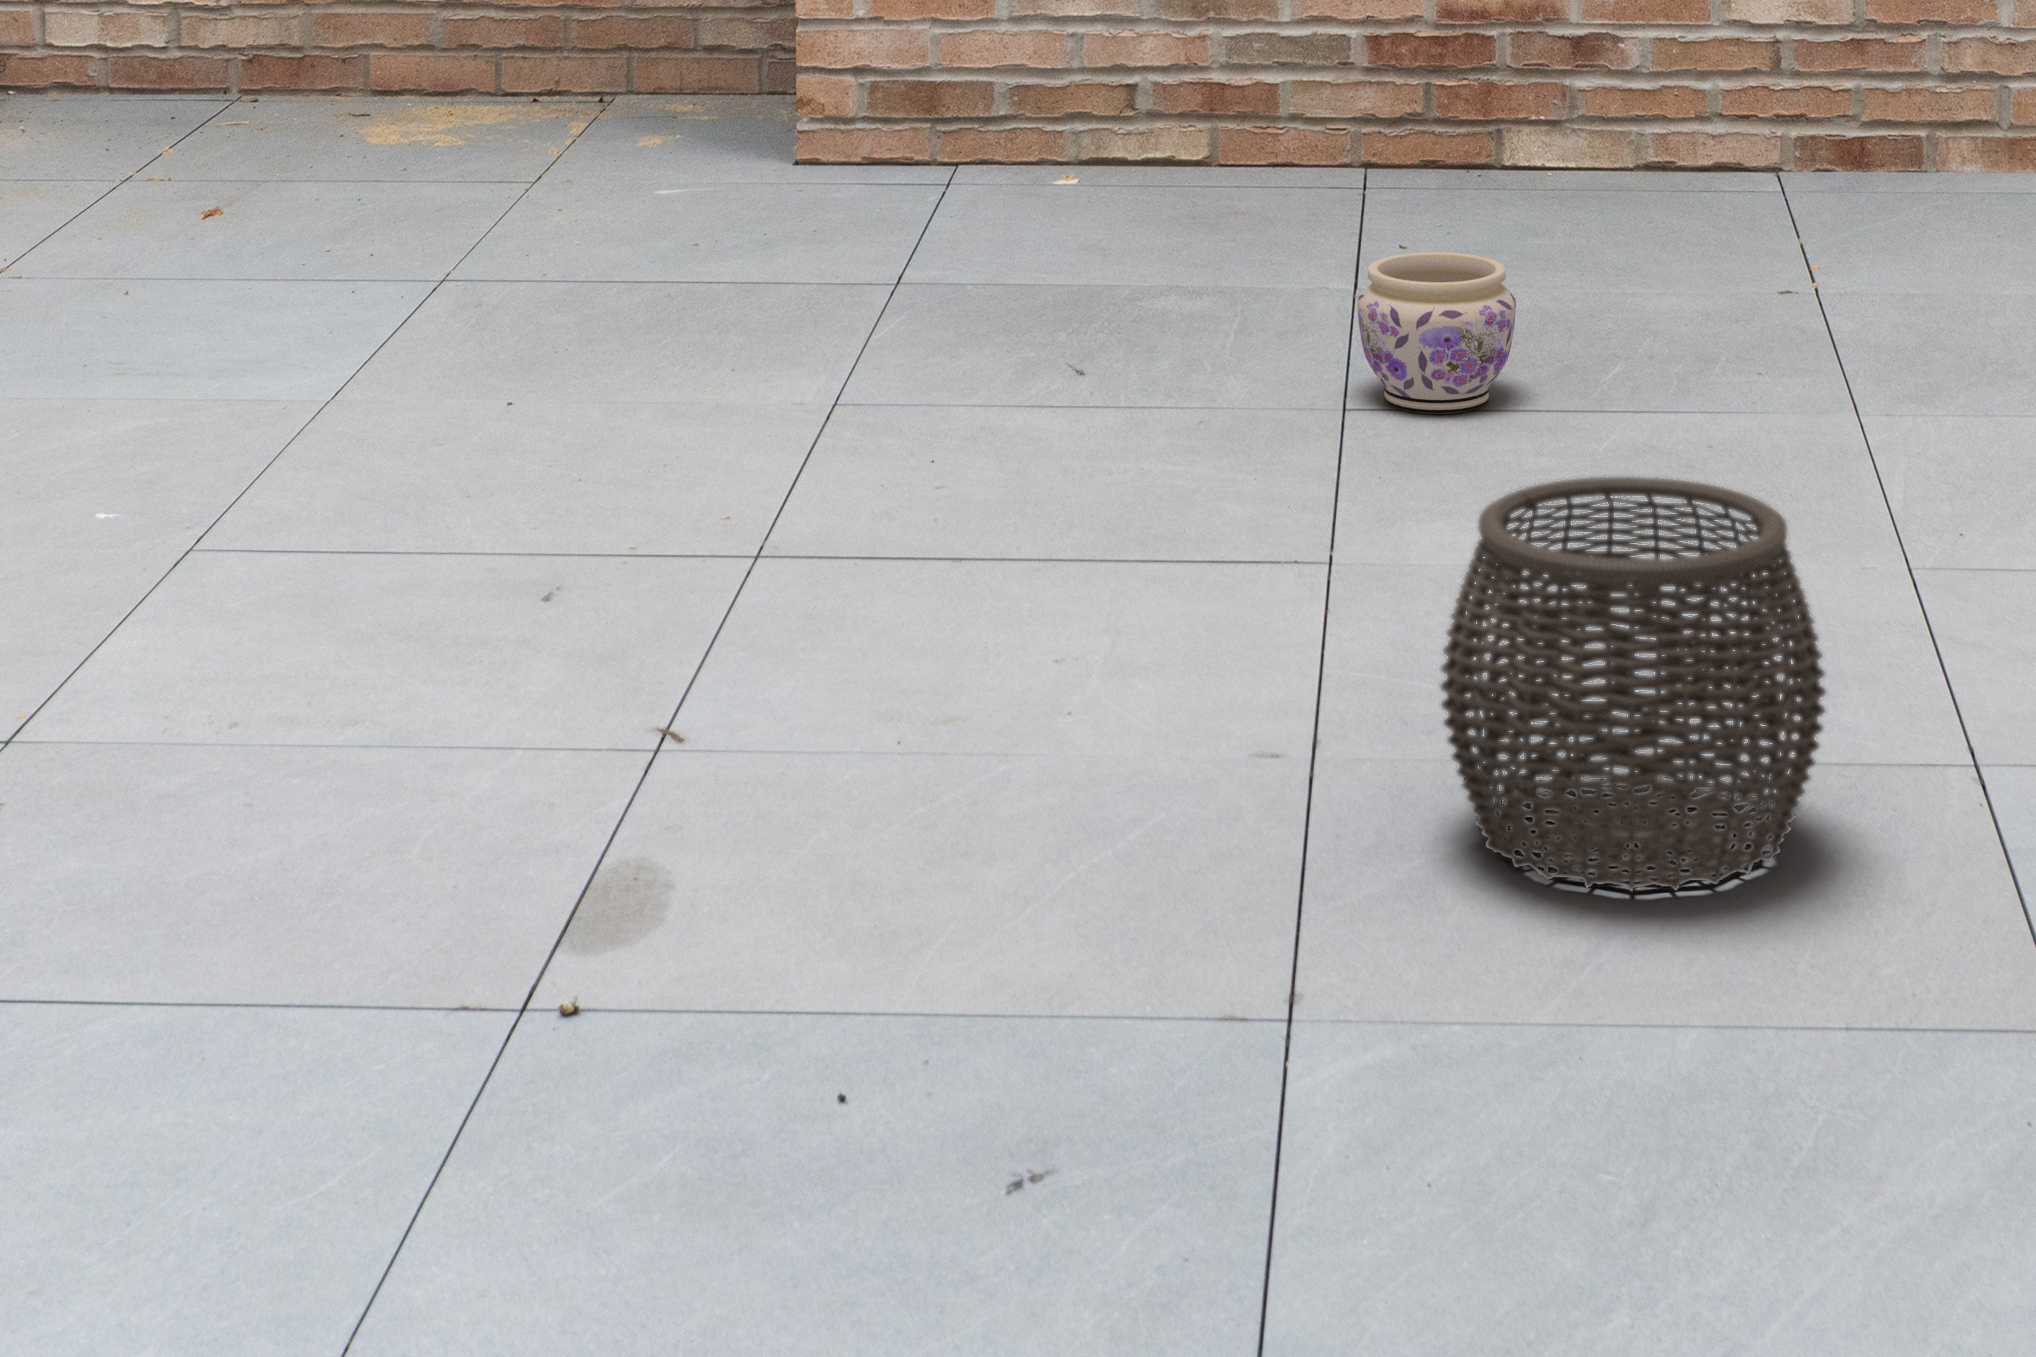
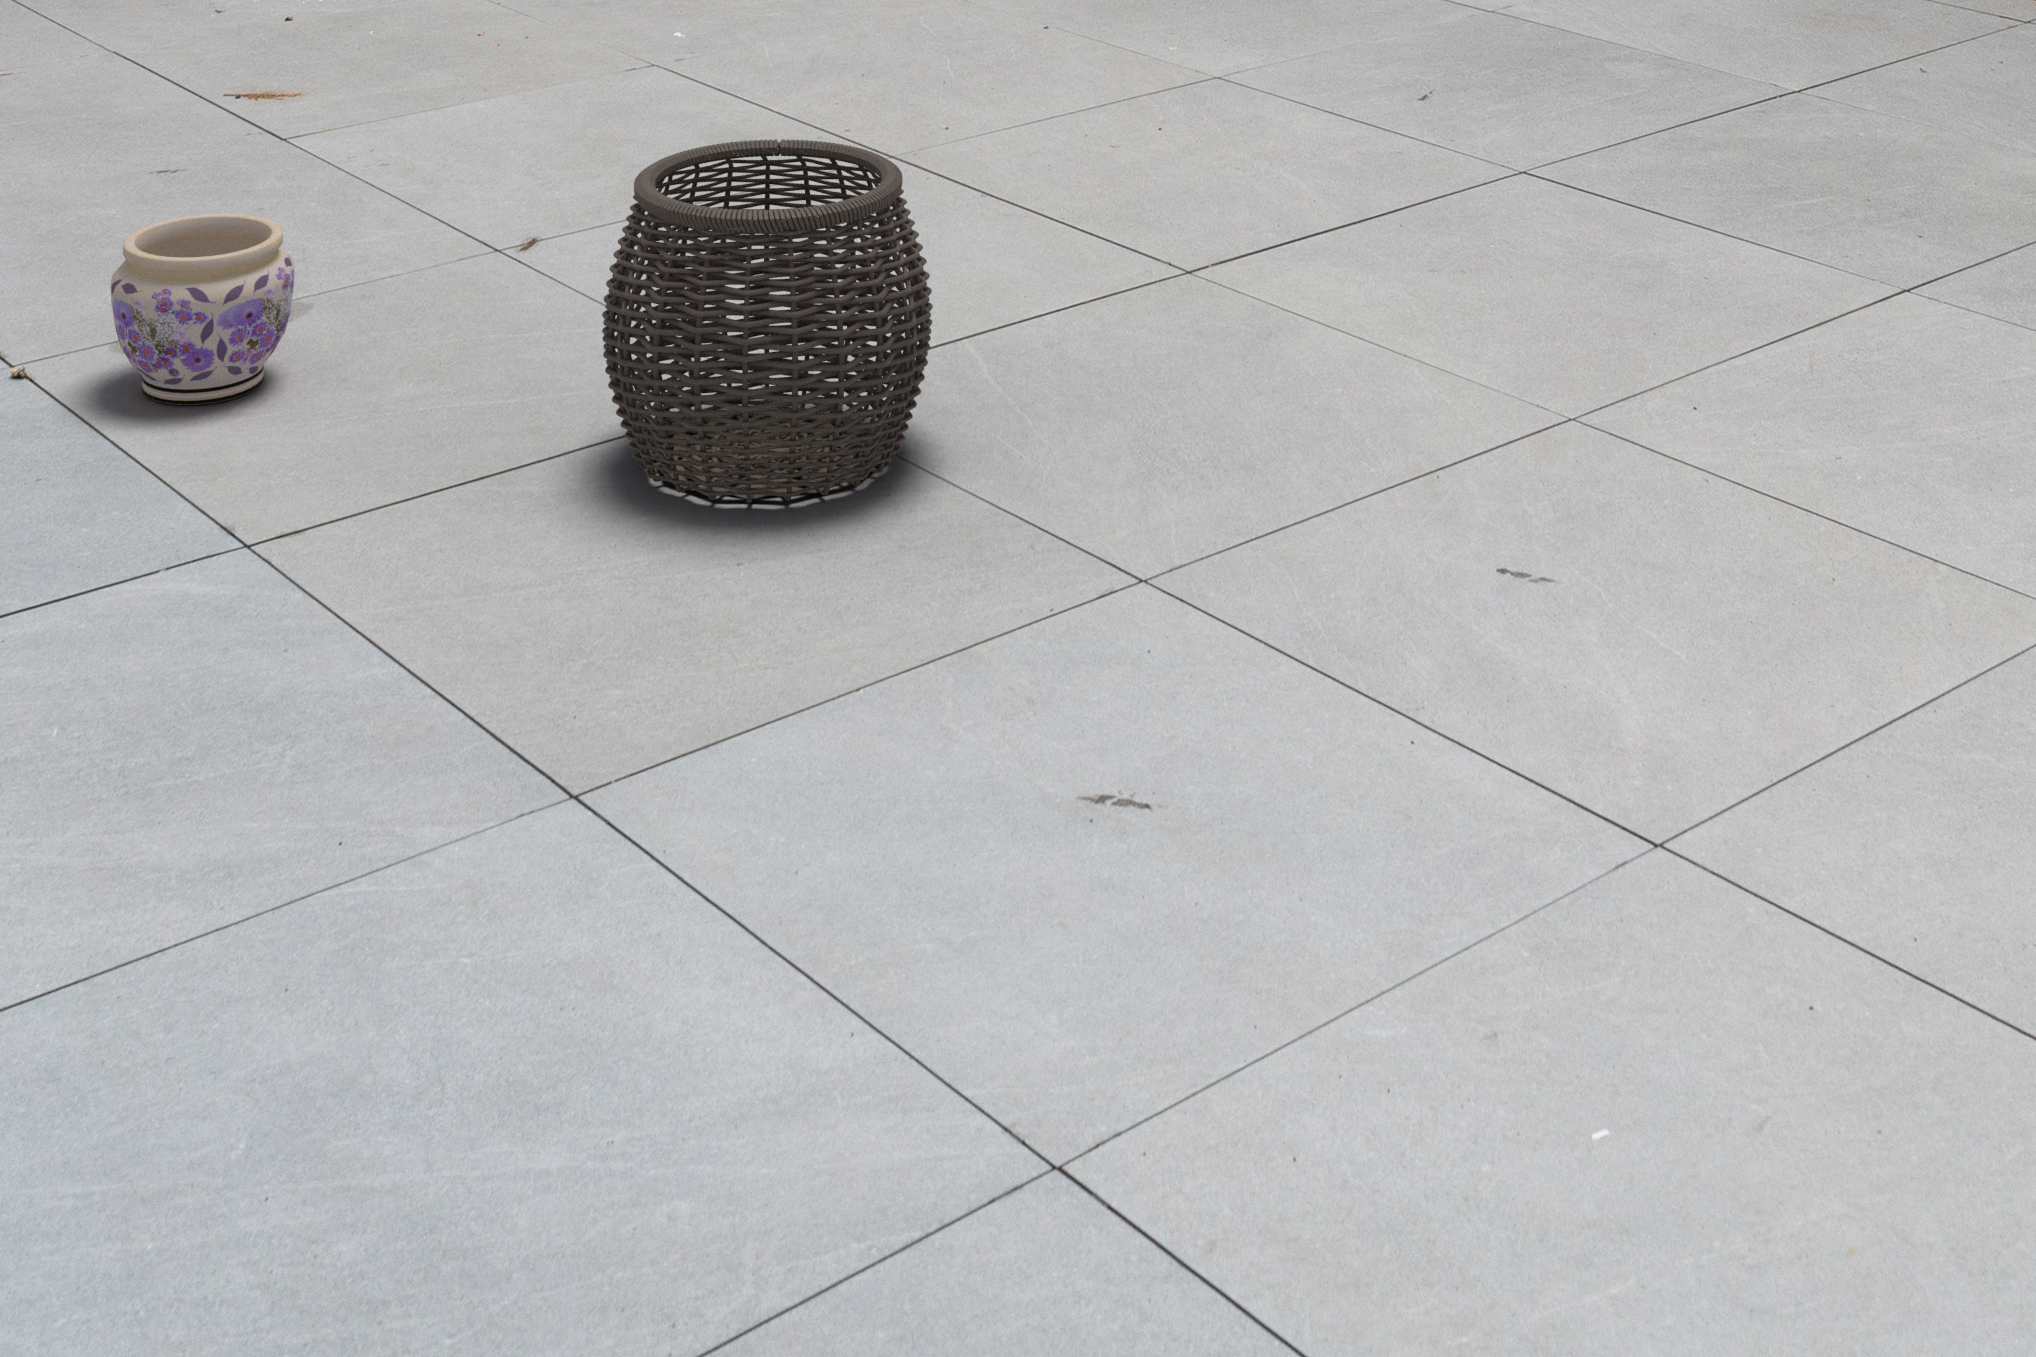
planter: present [1357,252,1516,414] -> present [111,213,295,405]

